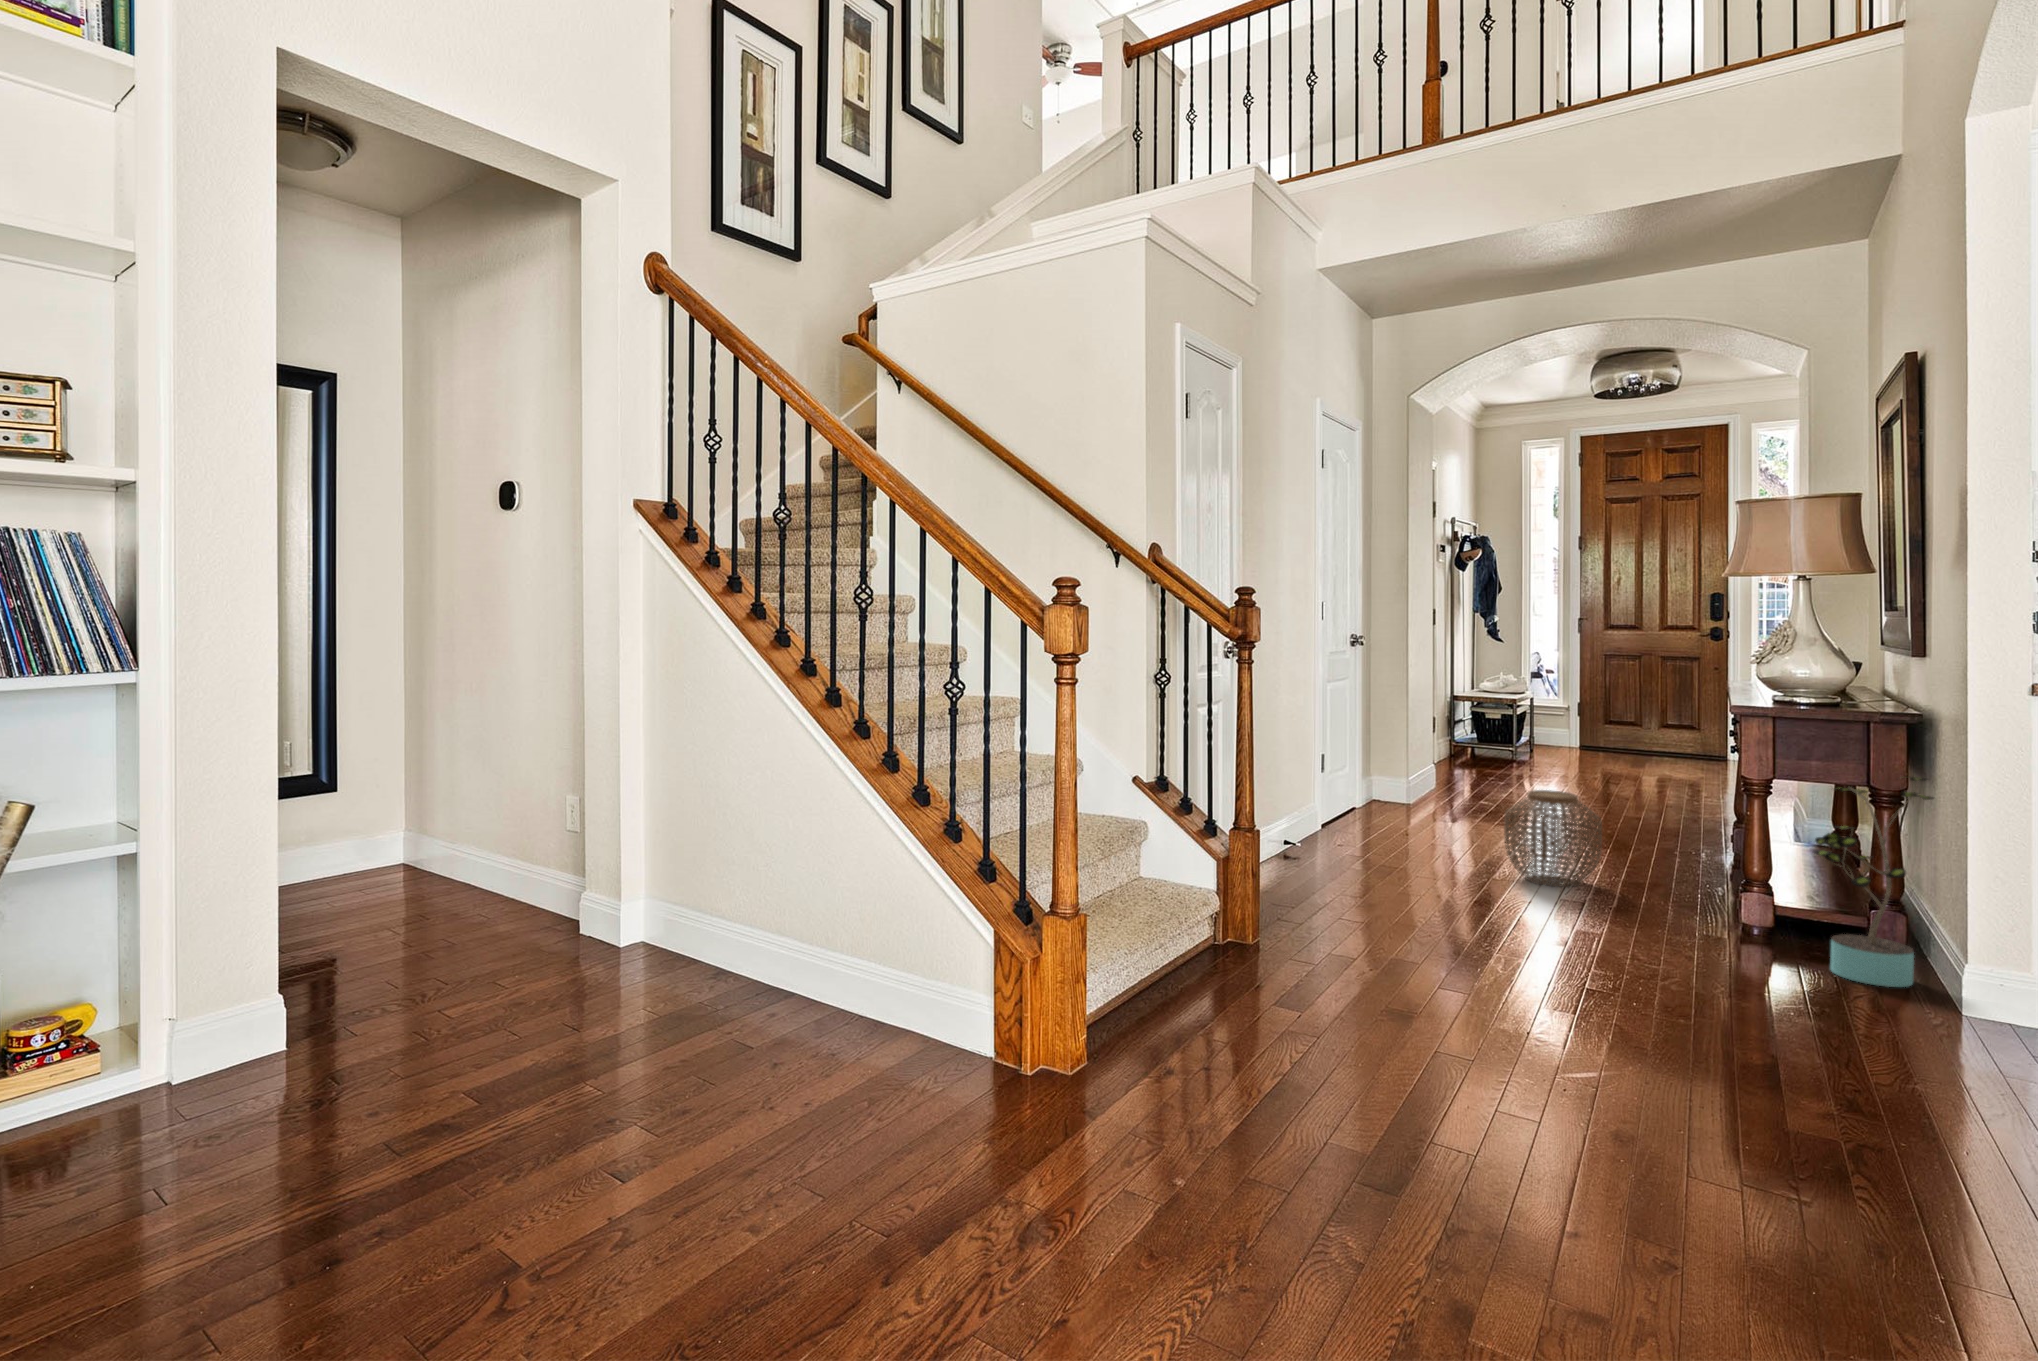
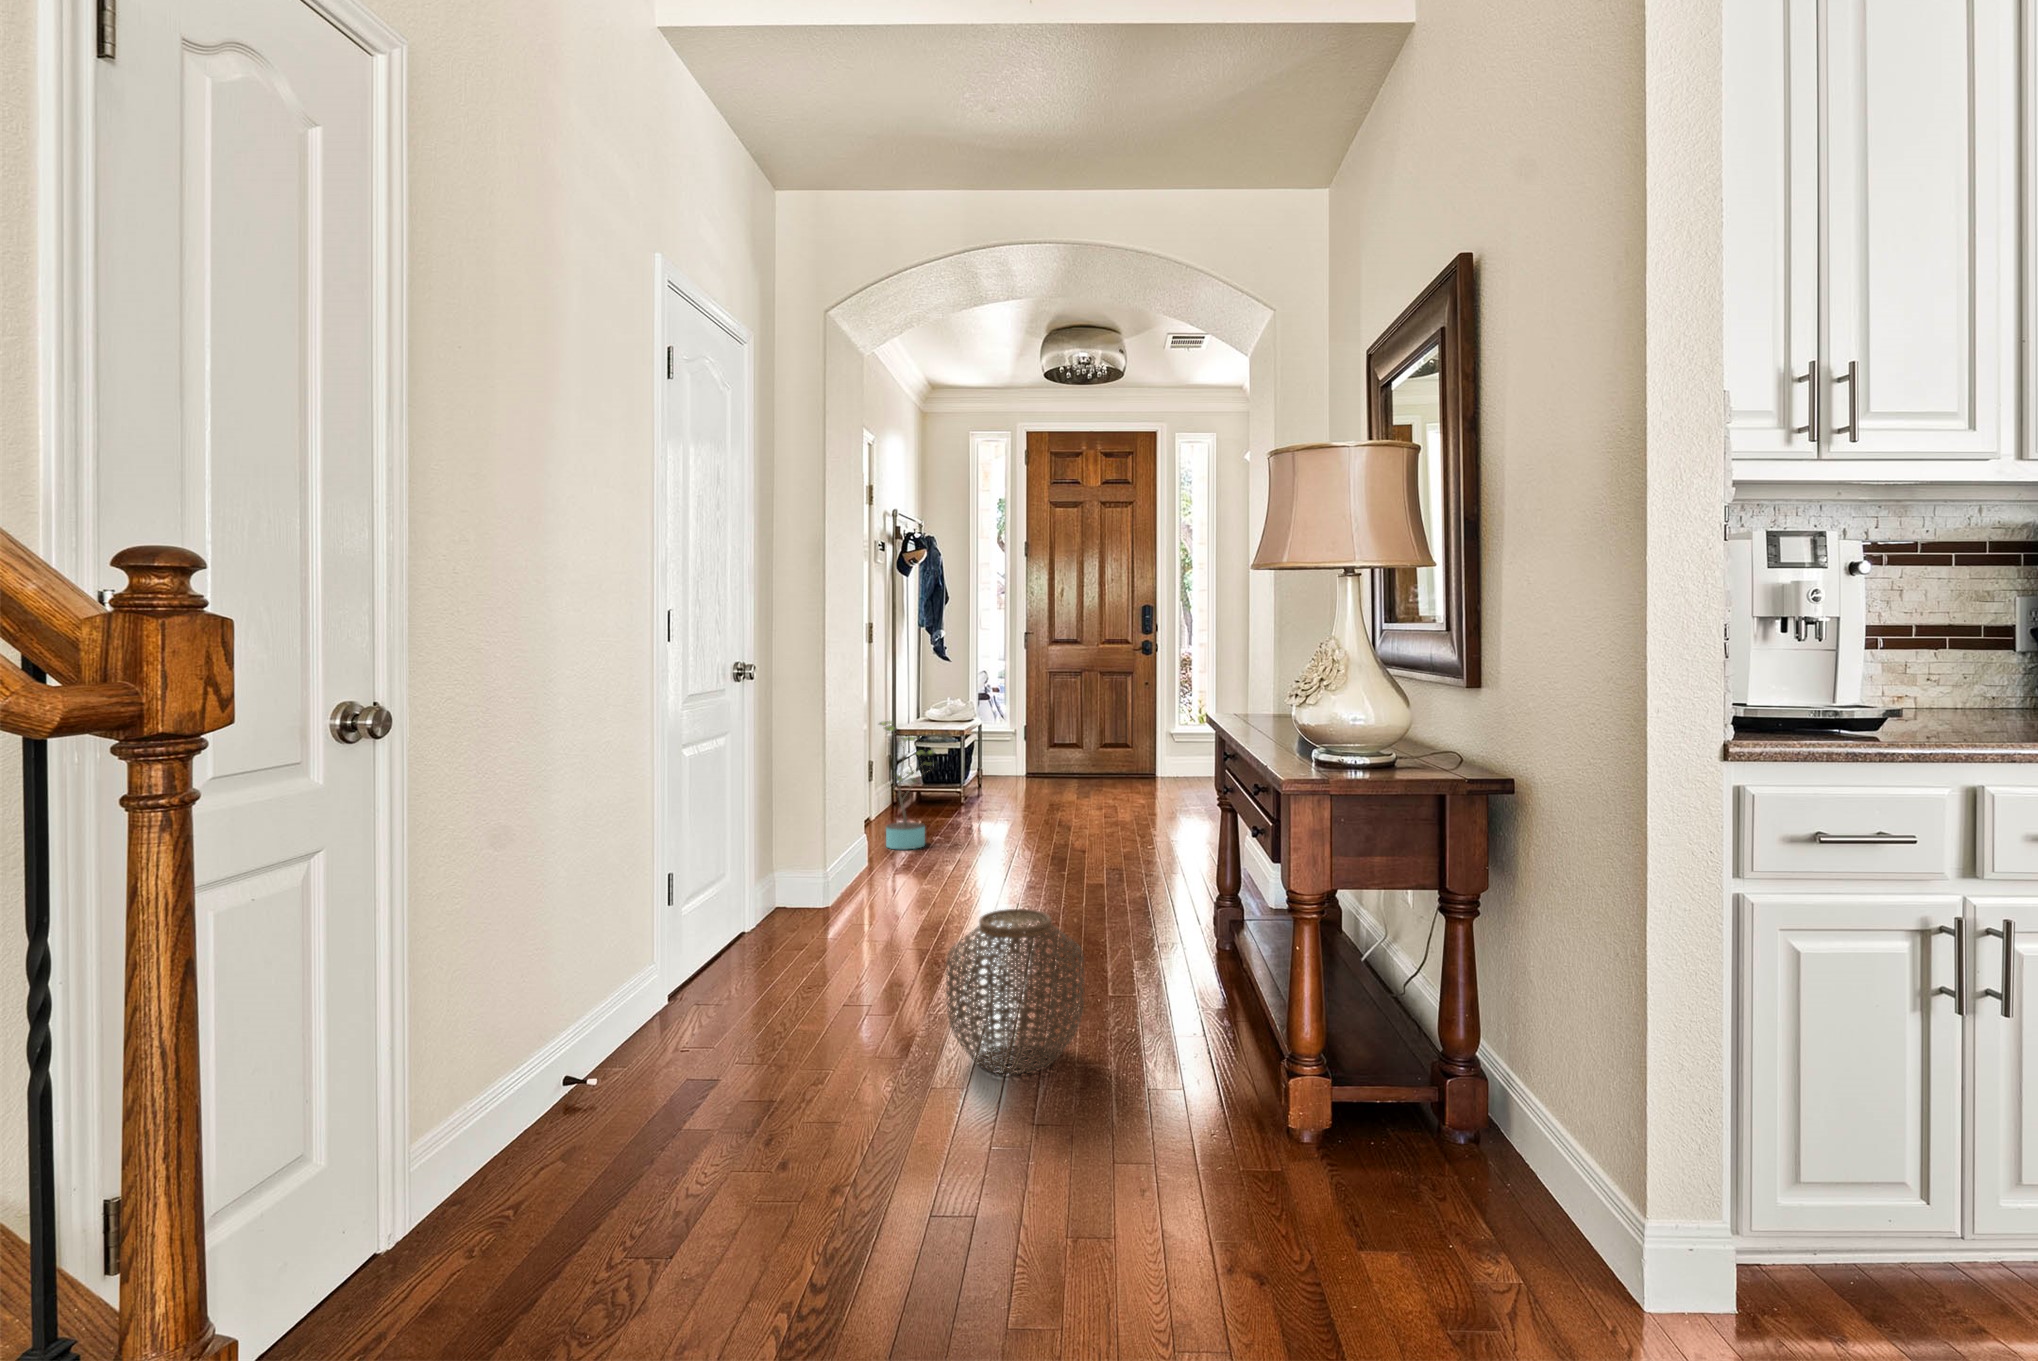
potted plant: present [1814,777,1933,987] -> present [879,721,935,849]

